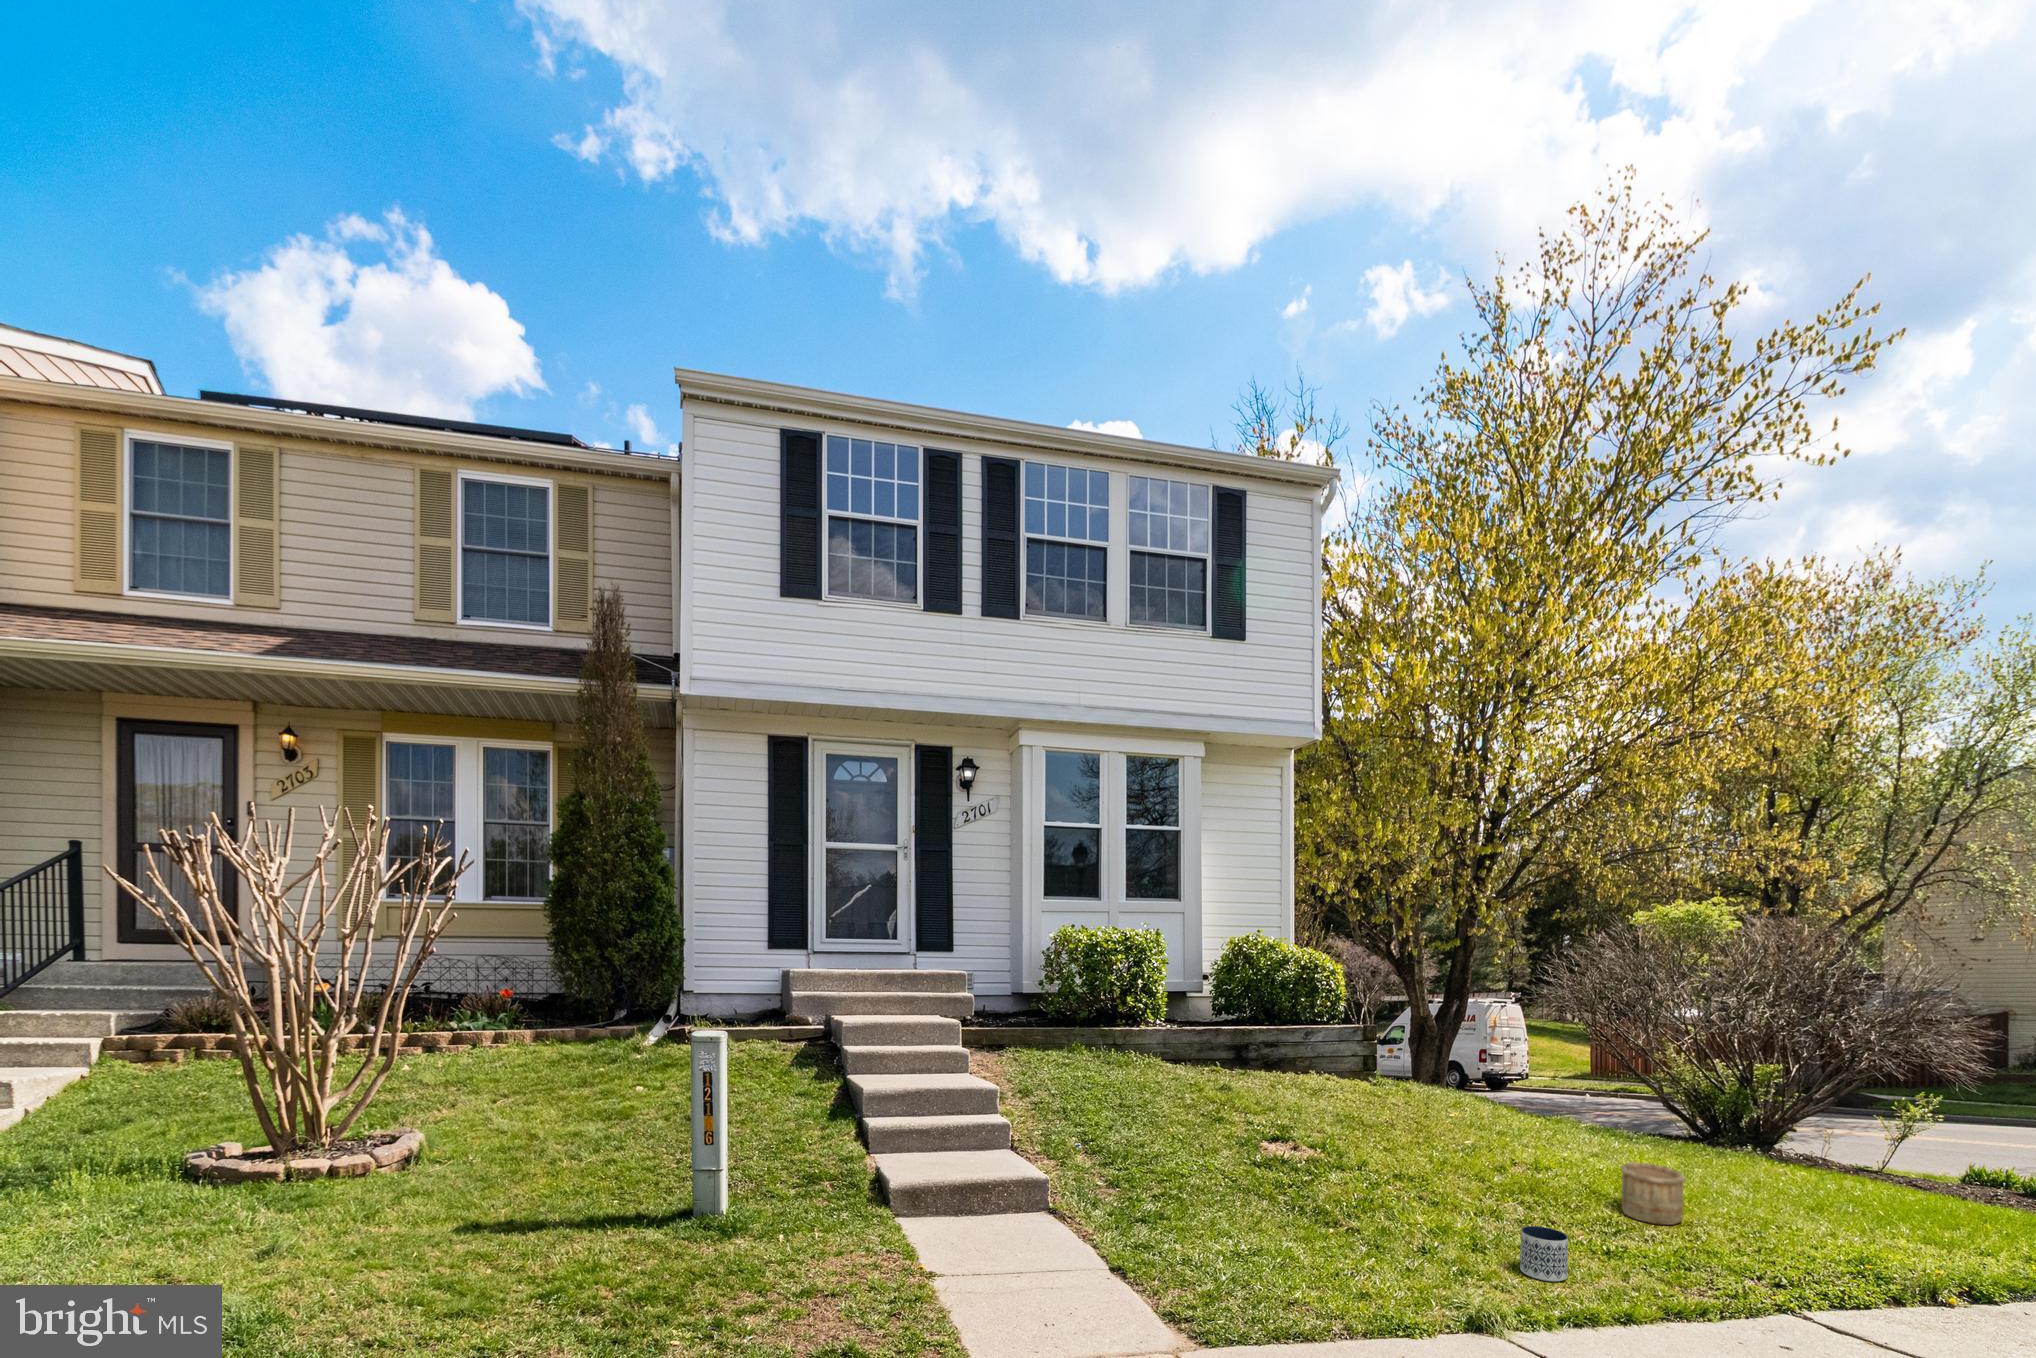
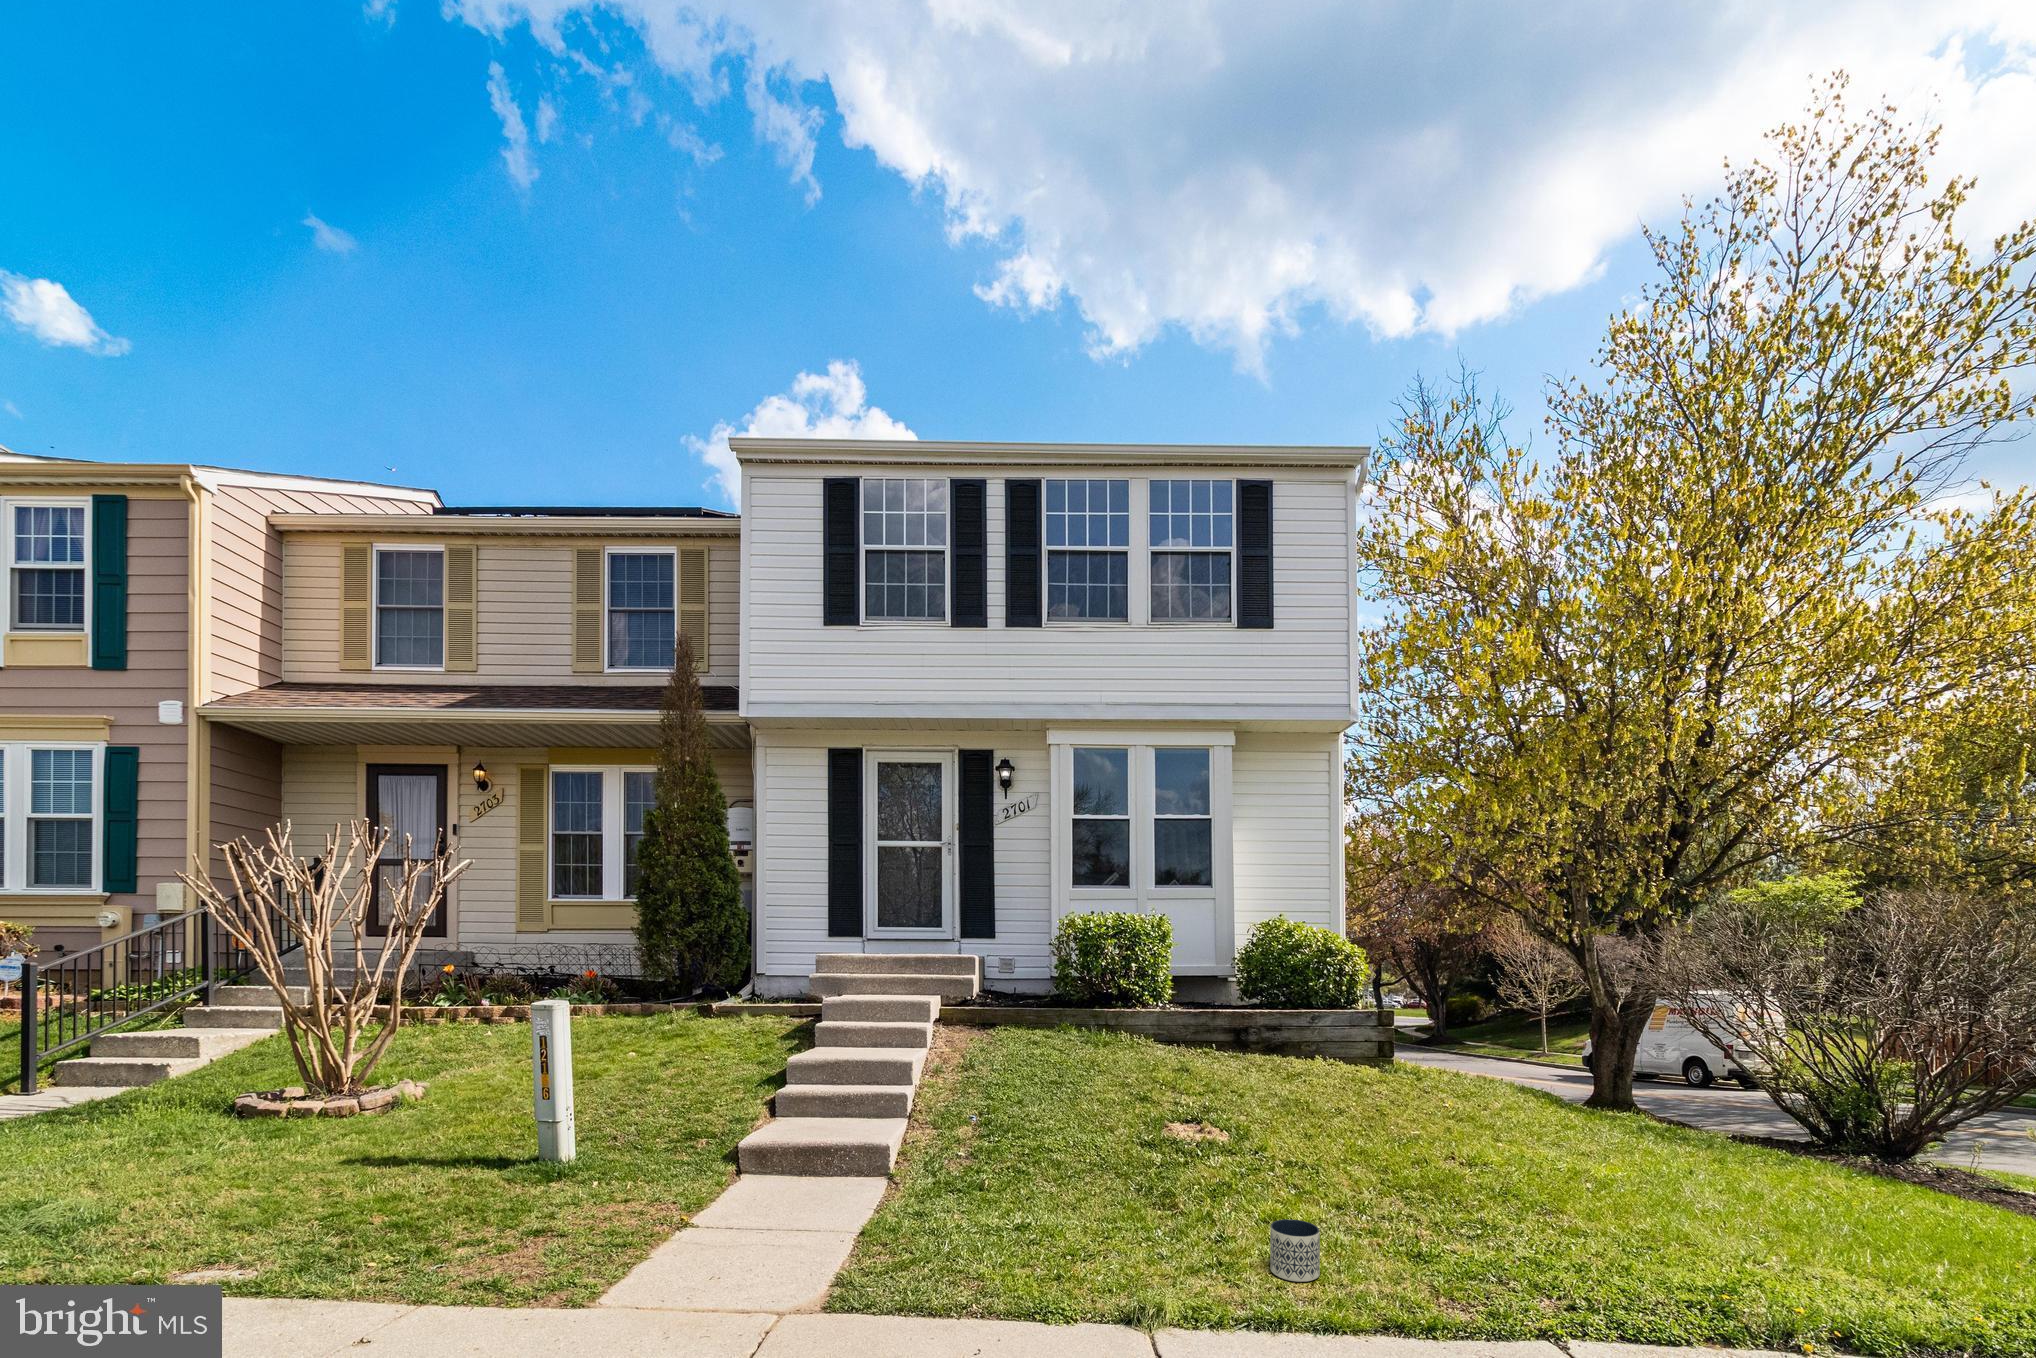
wooden bucket: present [1621,1162,1685,1225] -> none [1482,1159,1554,1232]

